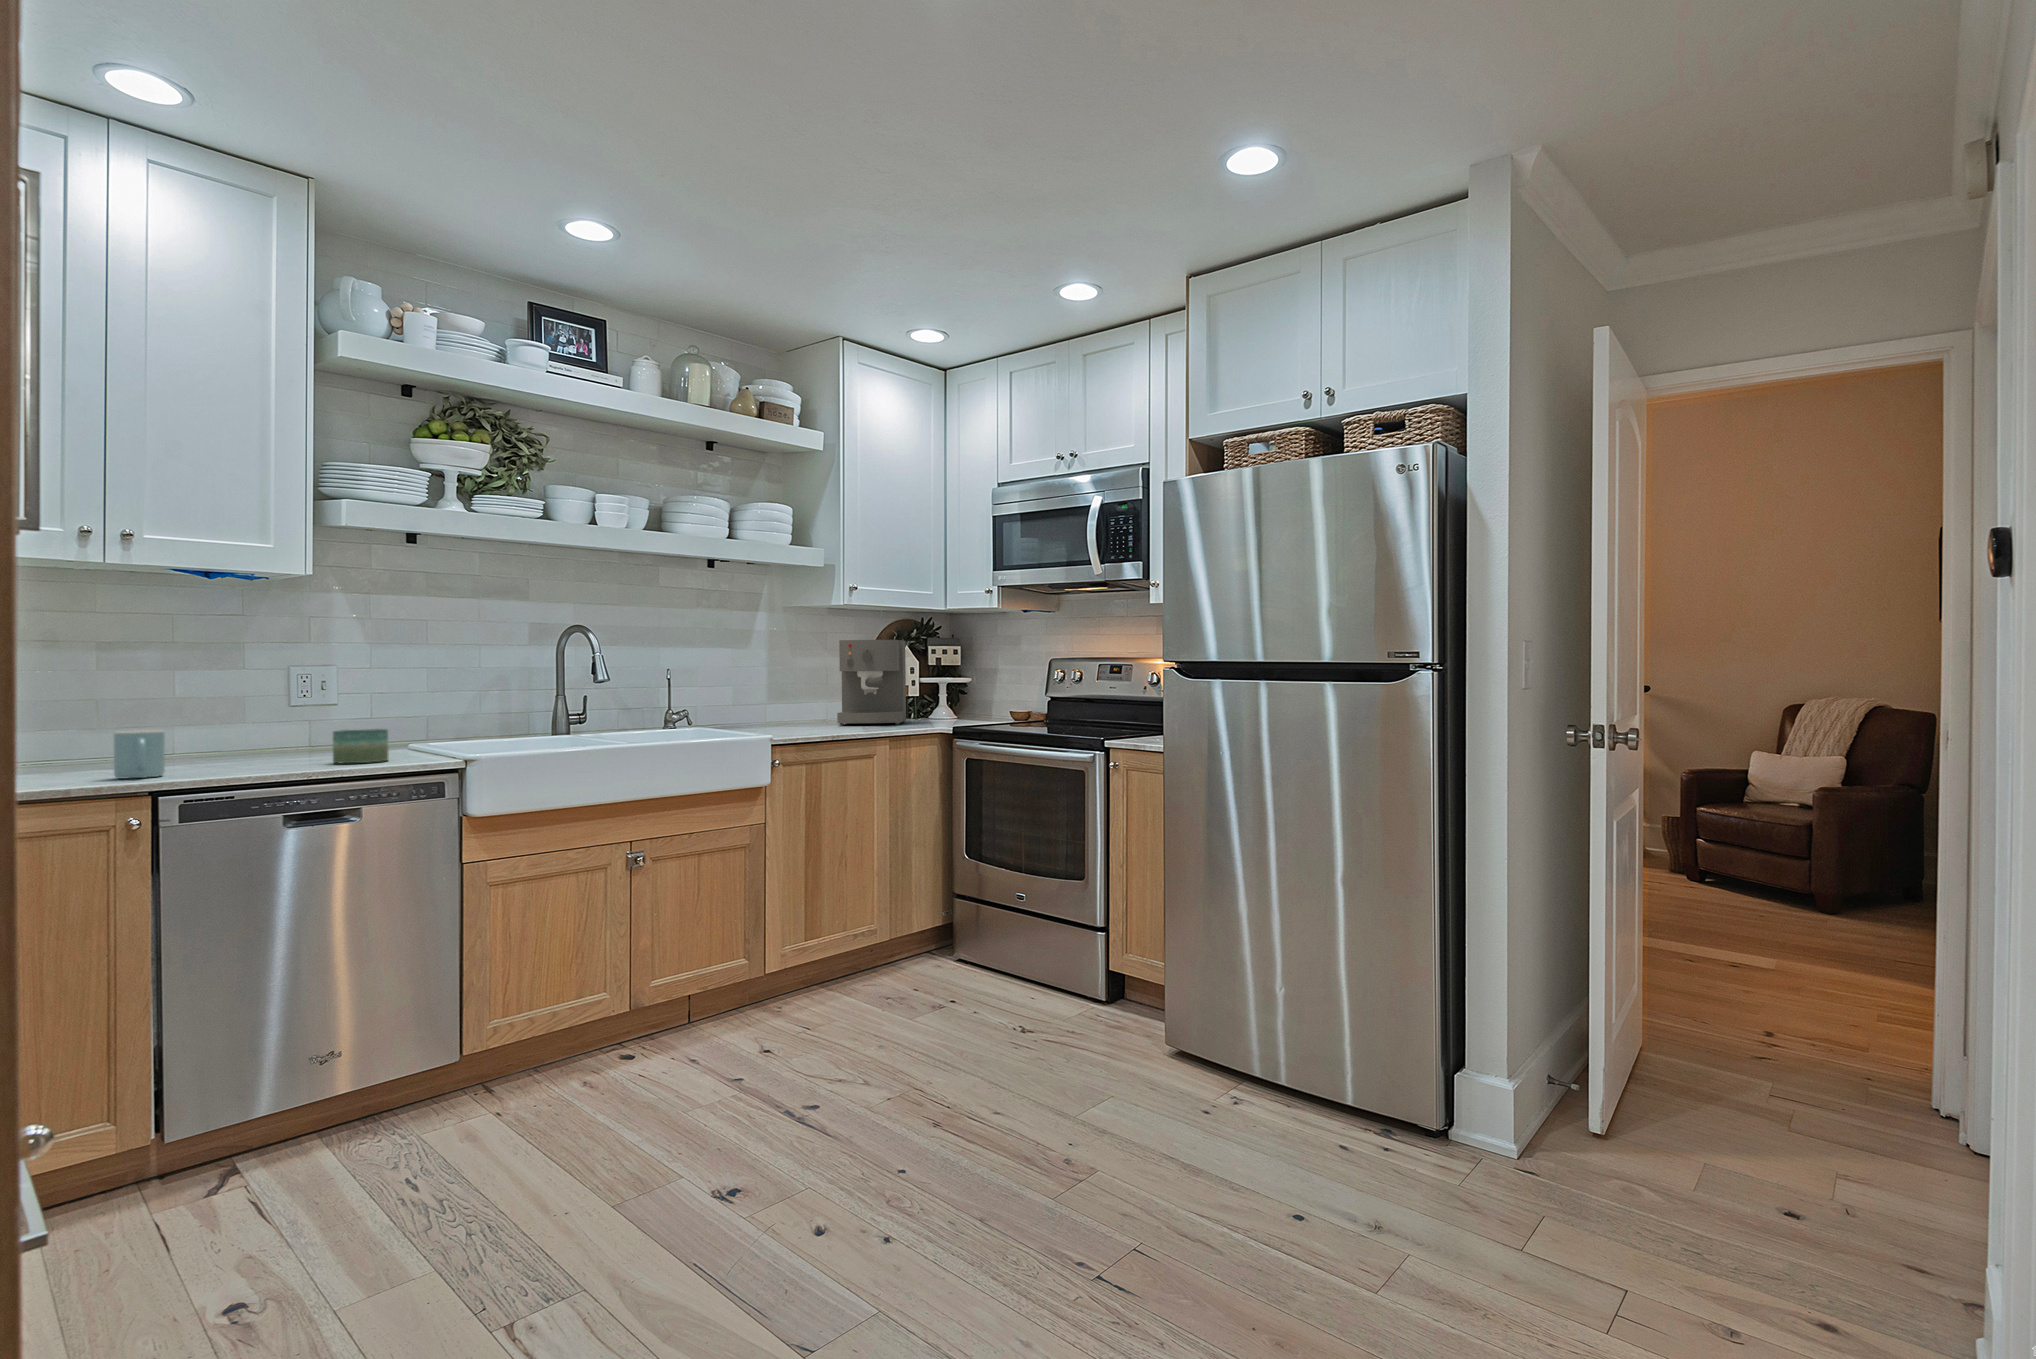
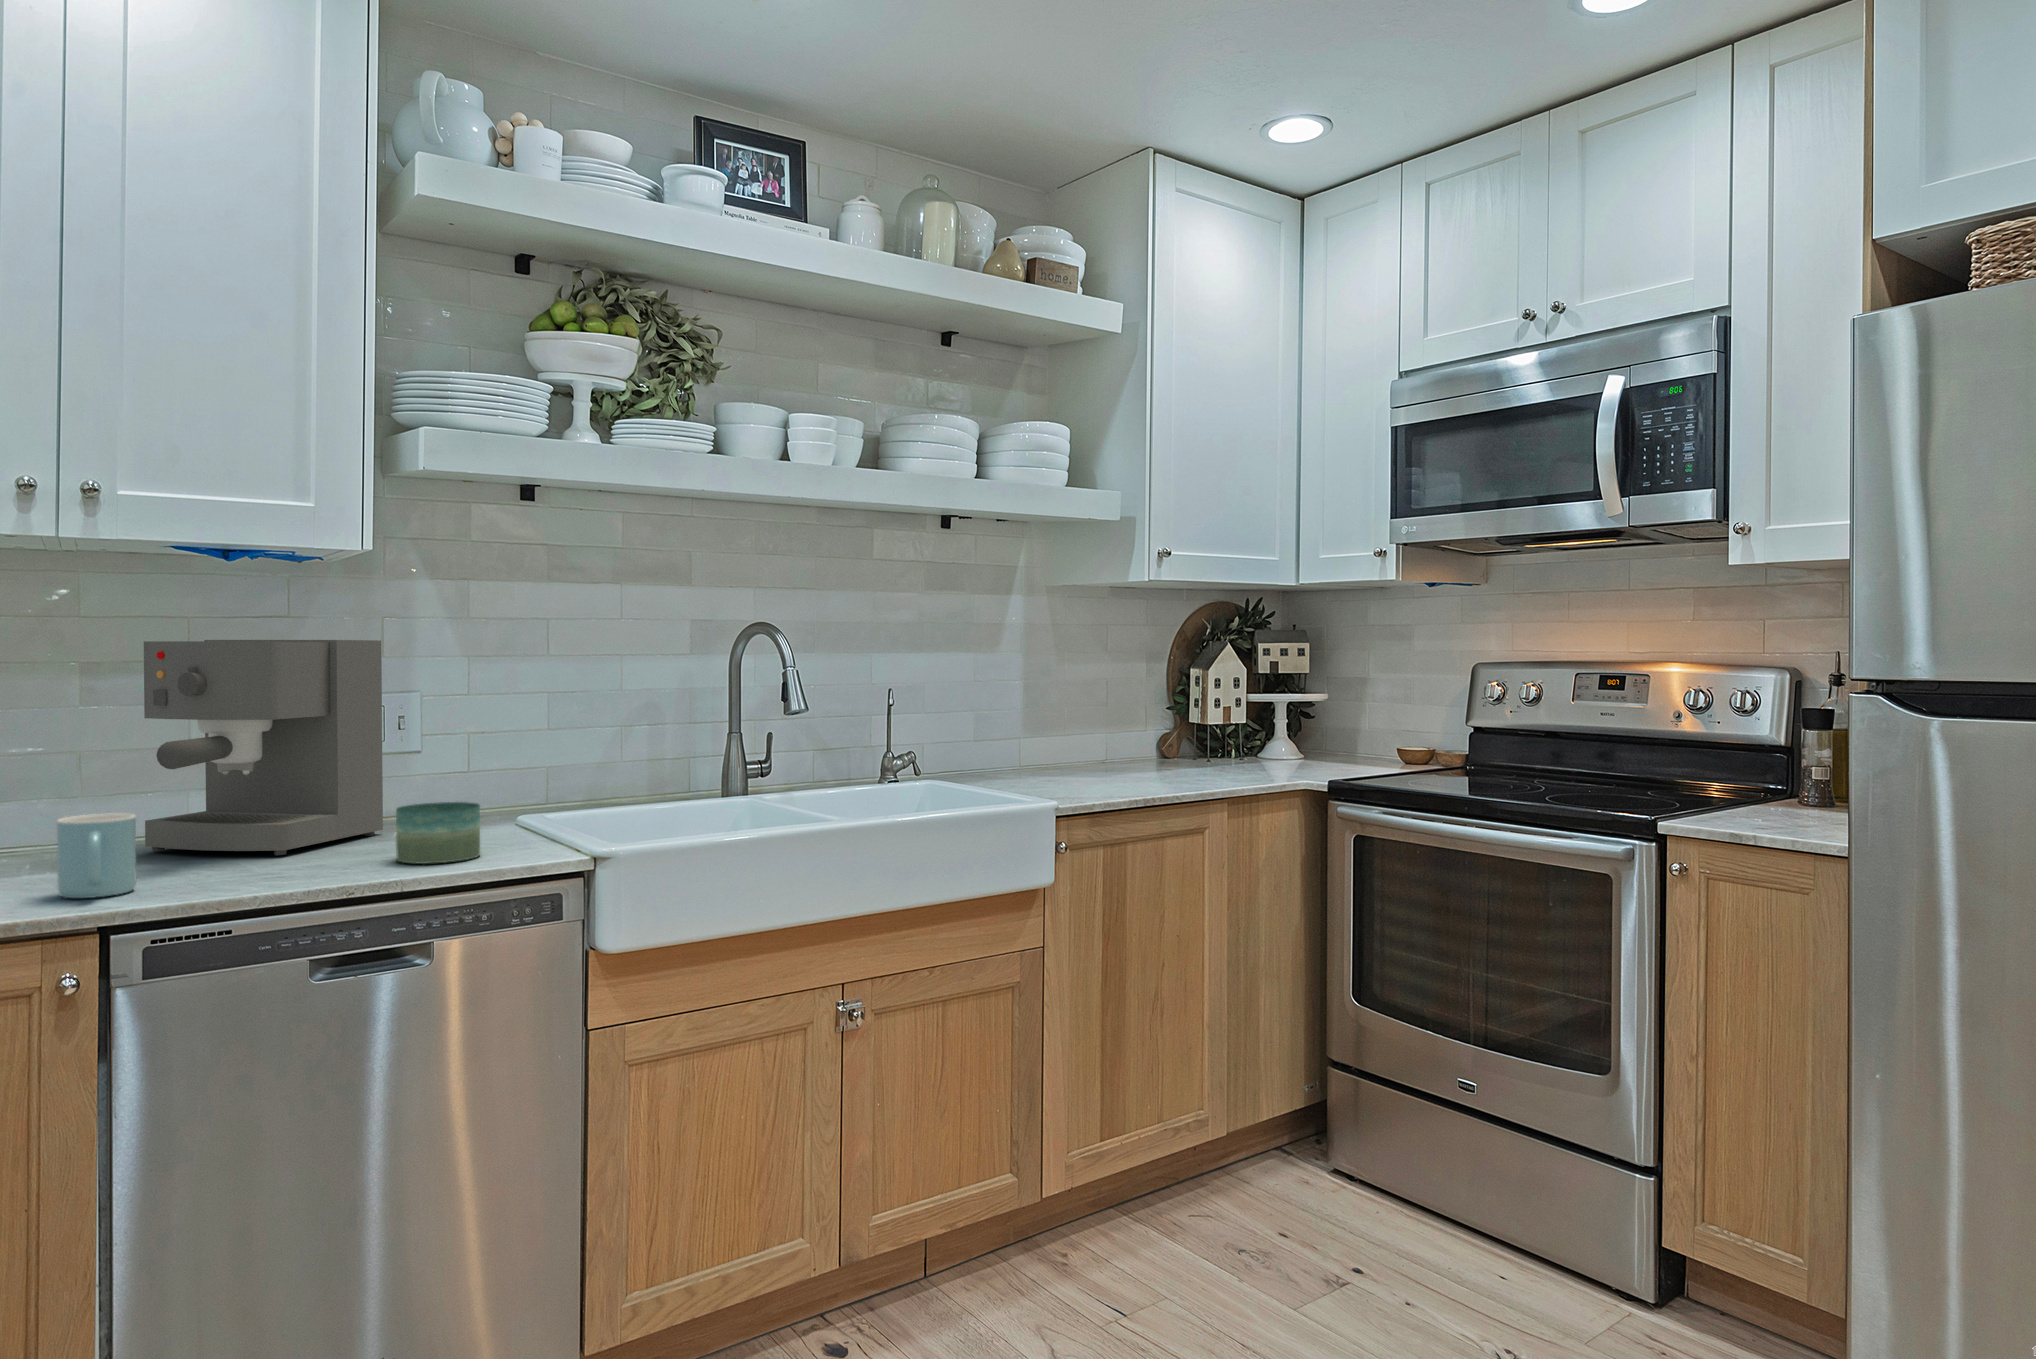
coffee maker: present [837,640,906,725] -> present [144,640,383,855]

